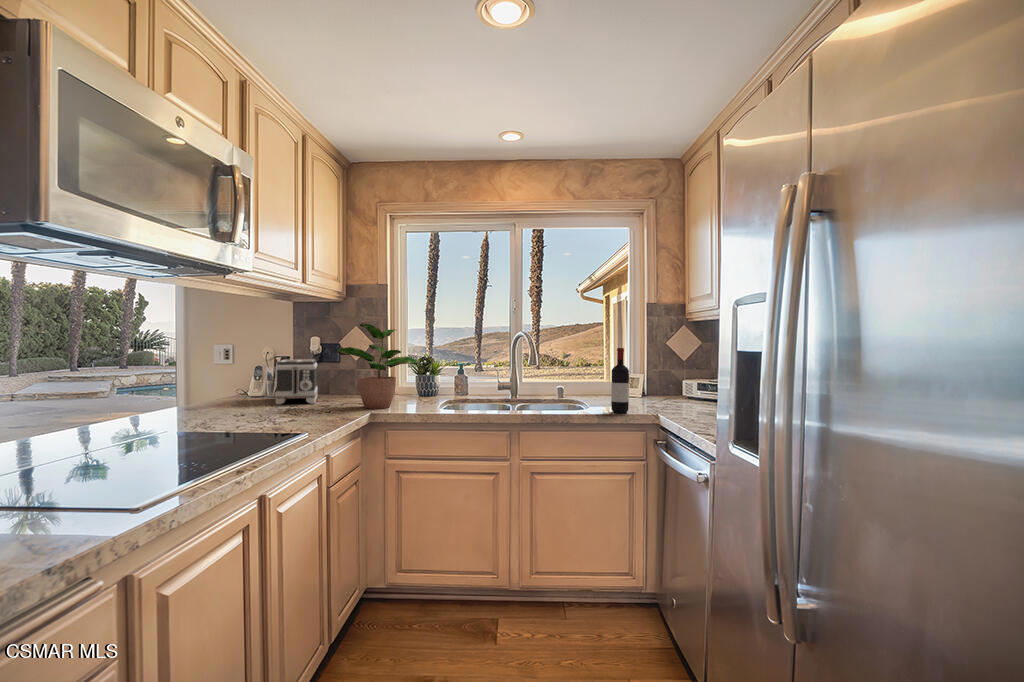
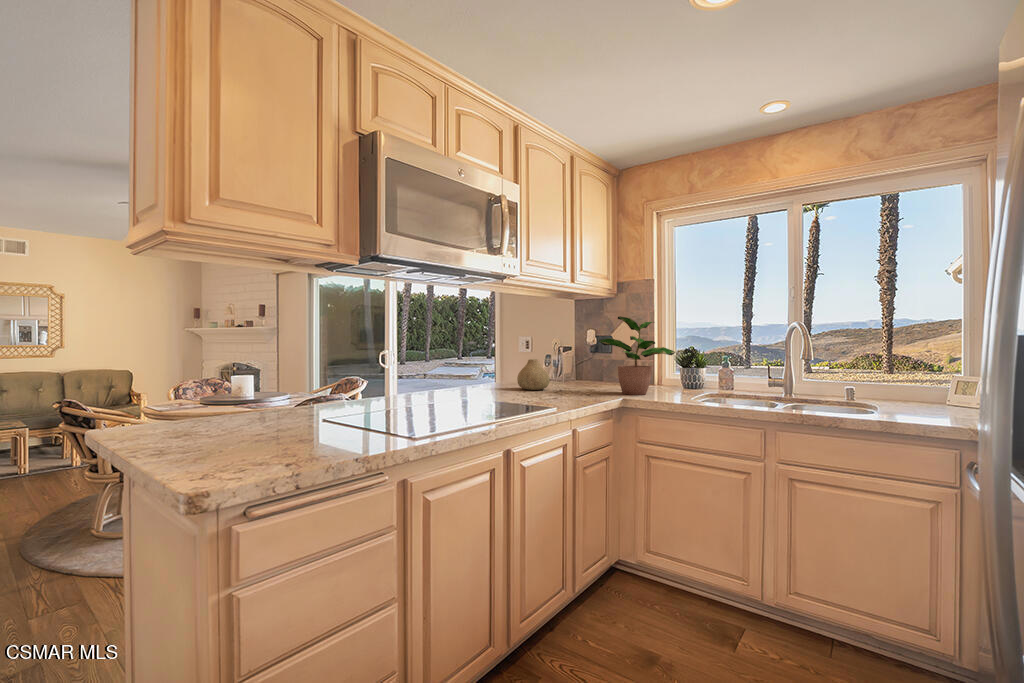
wine bottle: present [611,348,629,413] -> none [911,338,940,420]
toaster: present [275,359,318,405] -> none [554,350,592,387]
vase: none [229,373,274,412] -> present [517,359,550,390]

